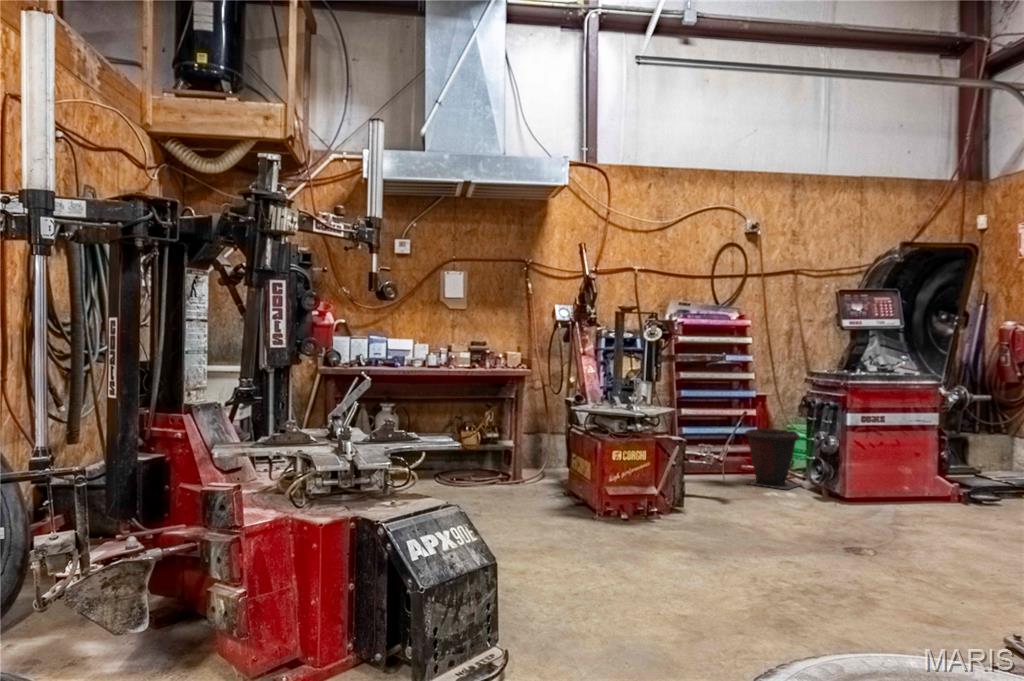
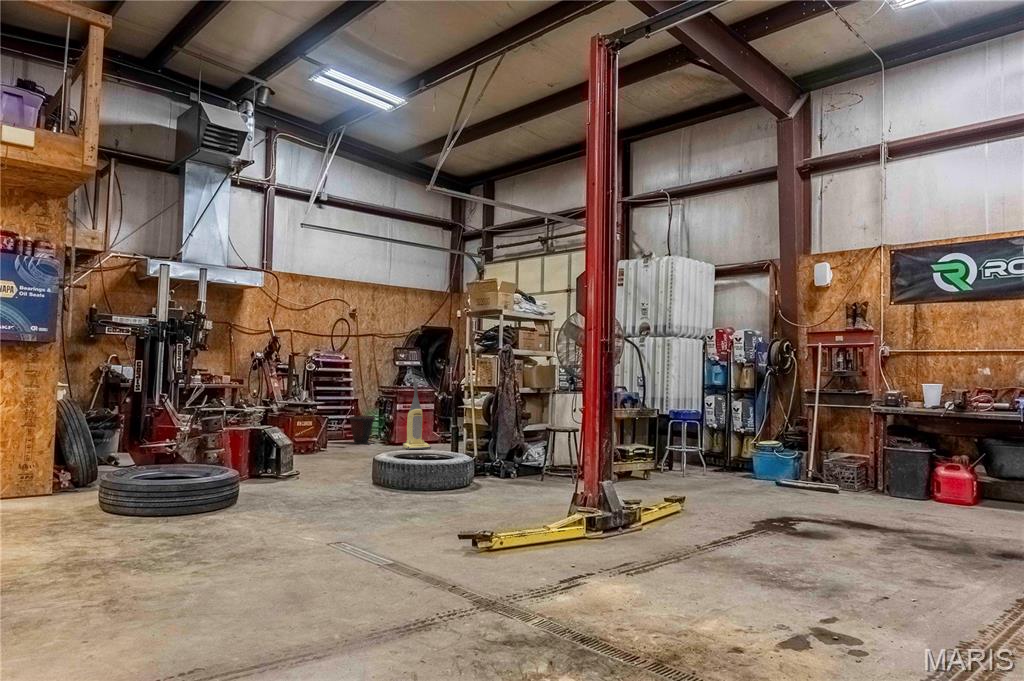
vacuum cleaner: none [863,358,936,521] -> present [403,380,431,450]

